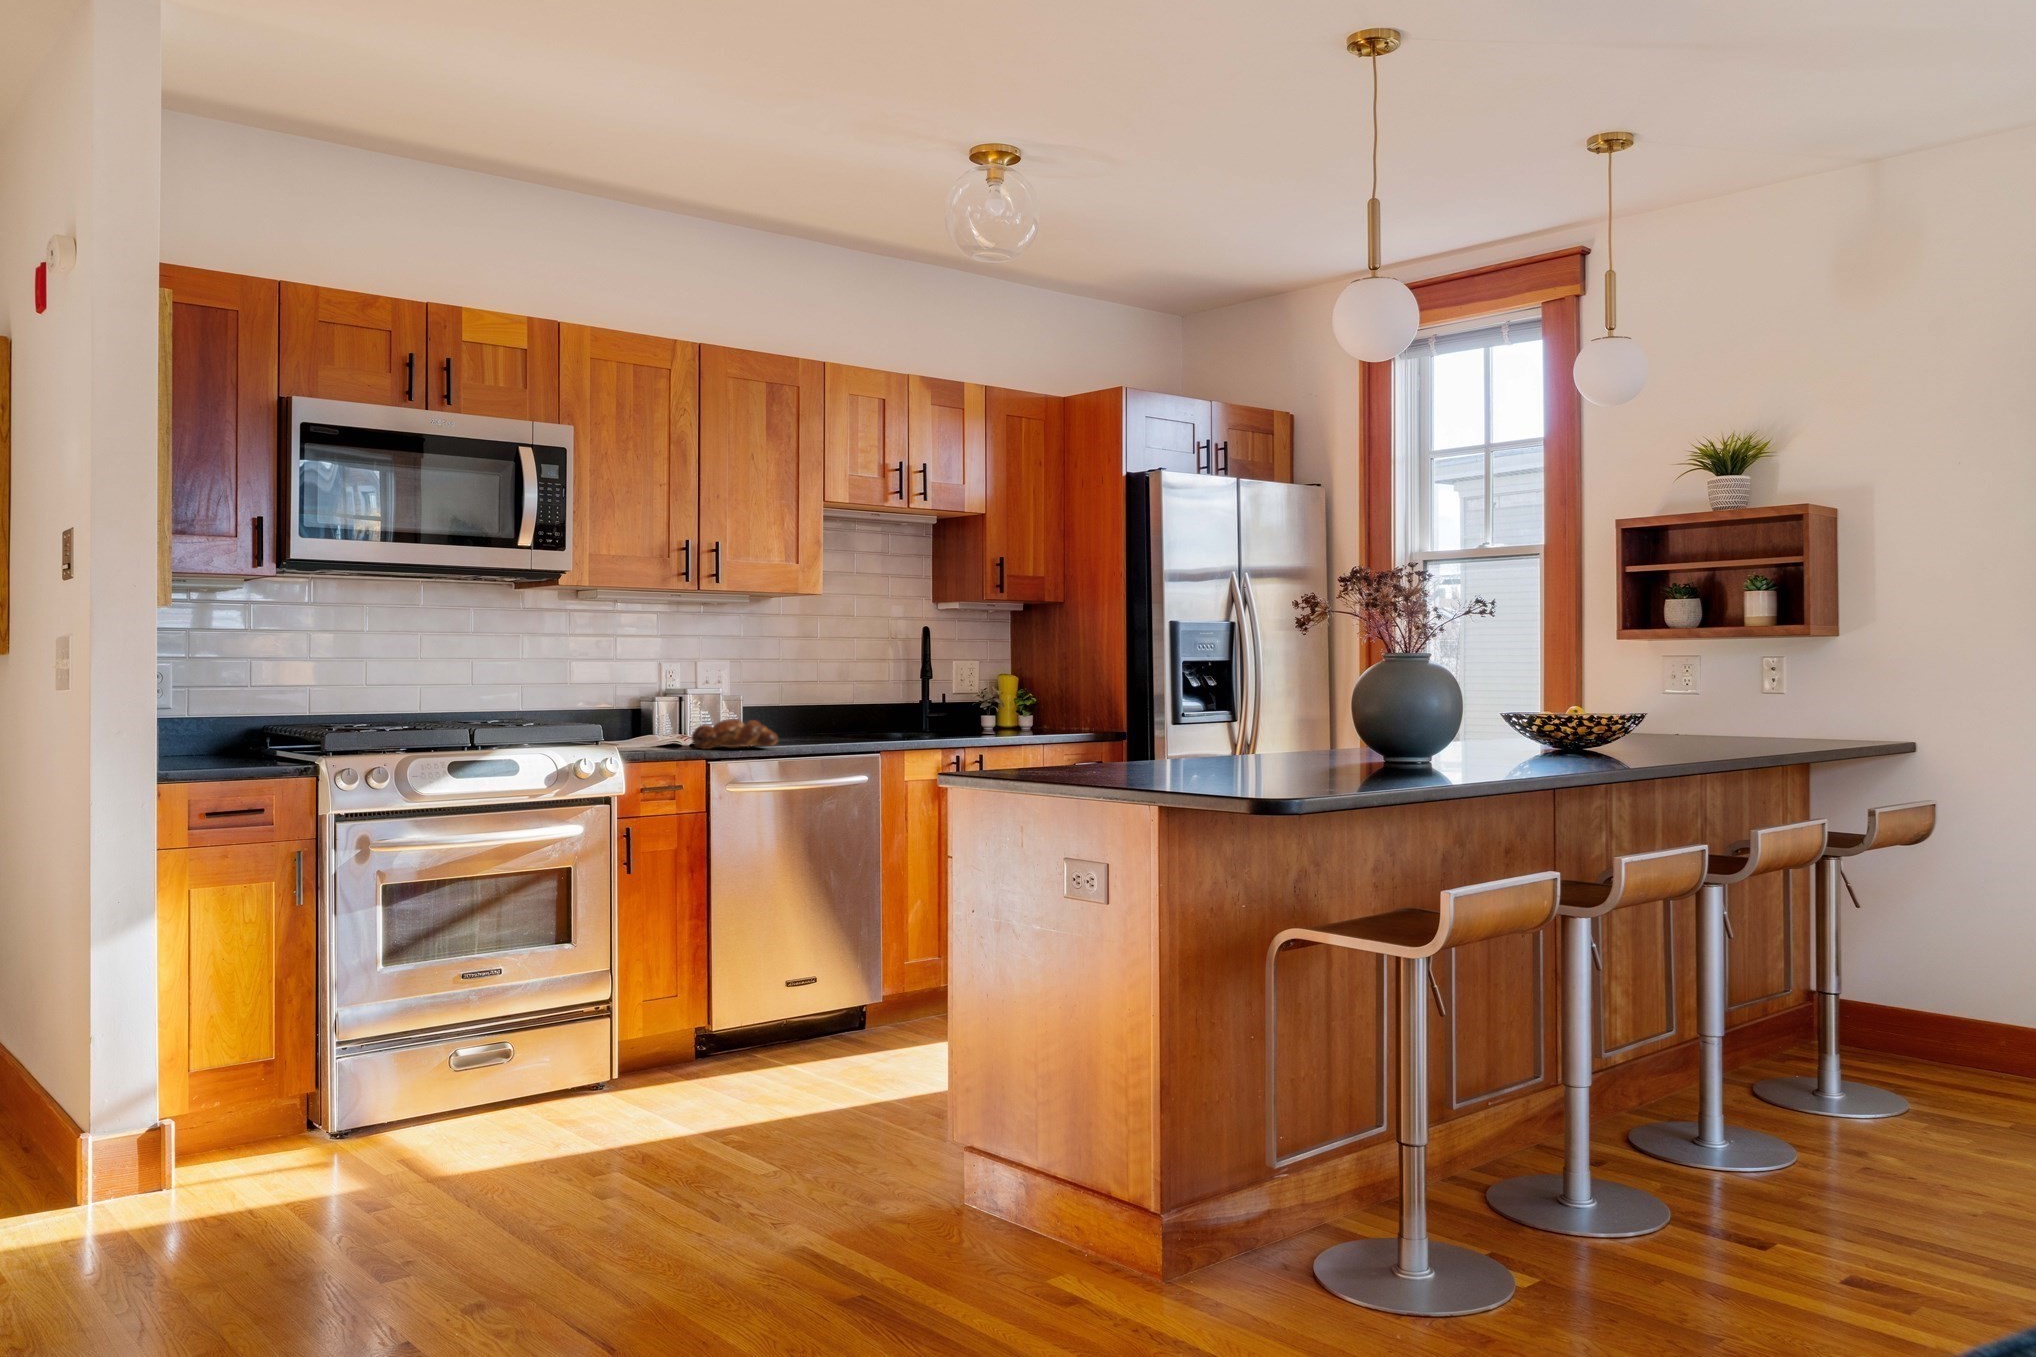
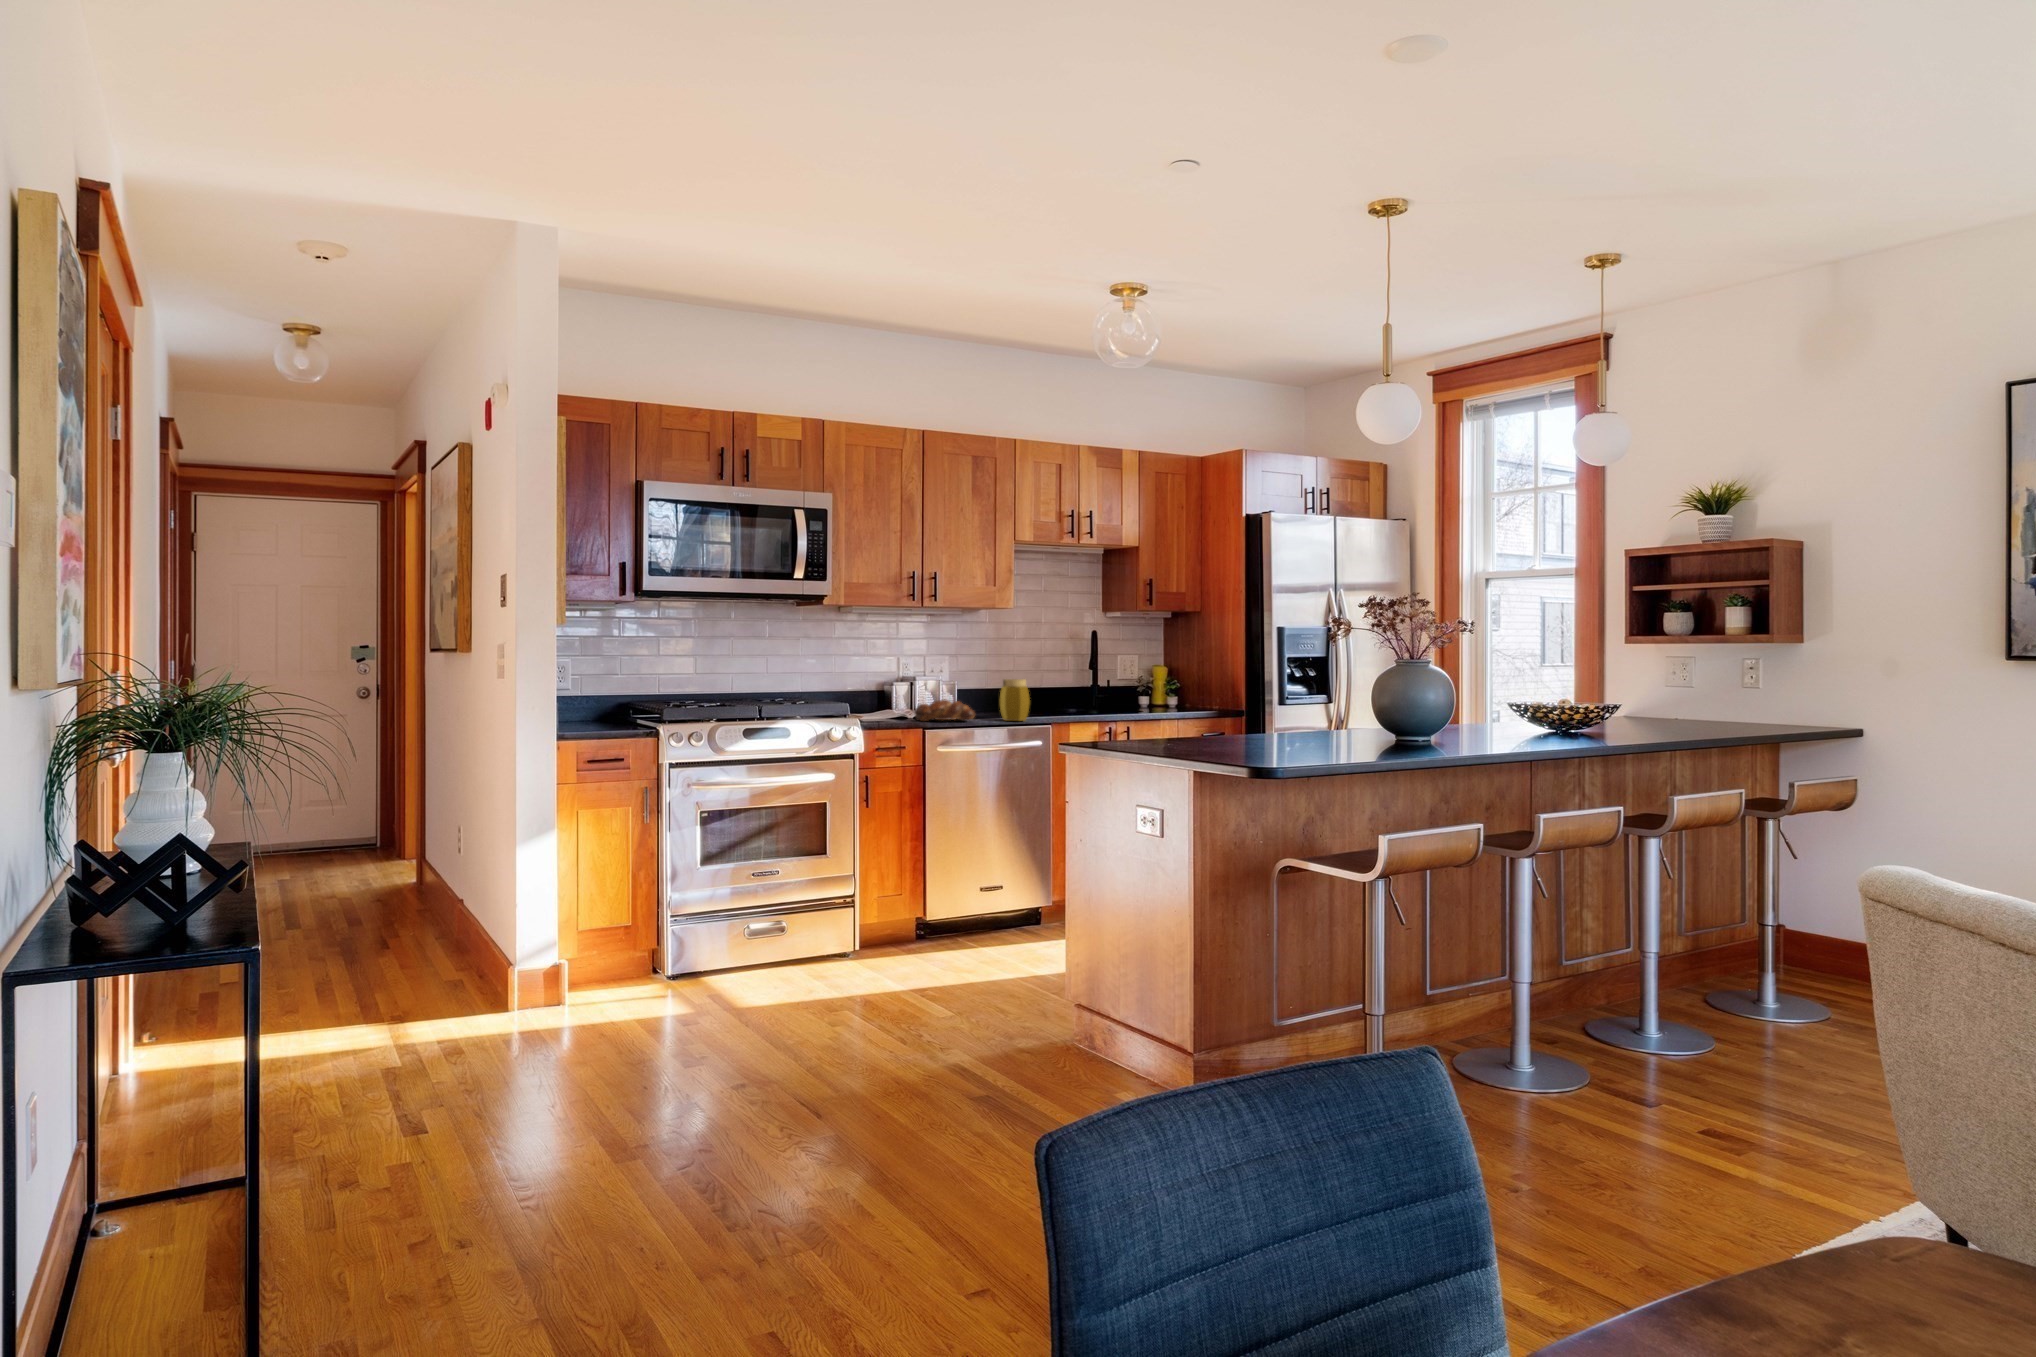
jar: none [810,690,852,748] -> present [1000,679,1030,721]

